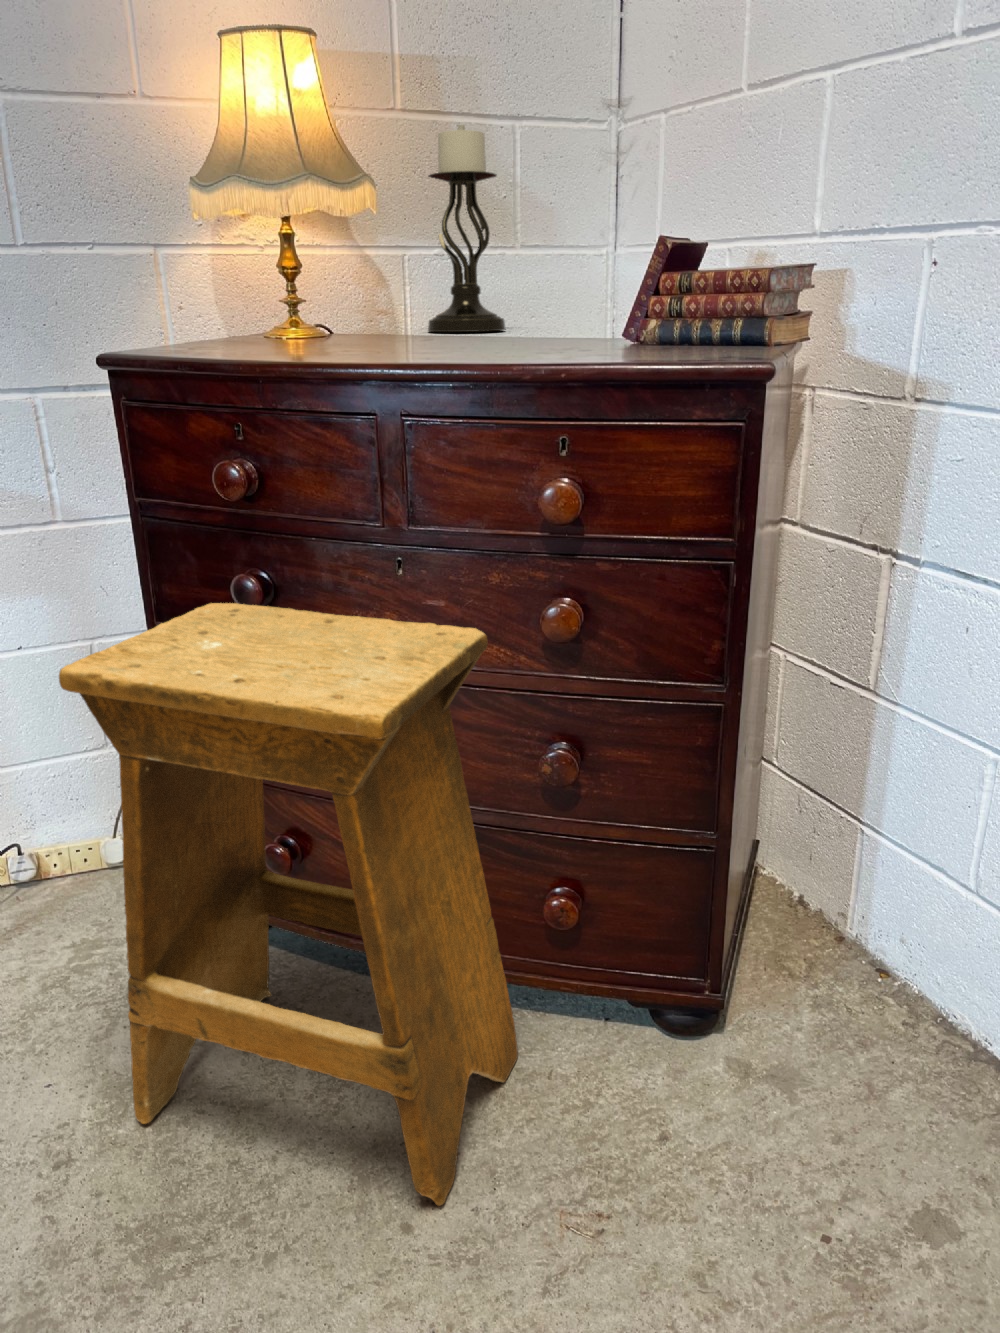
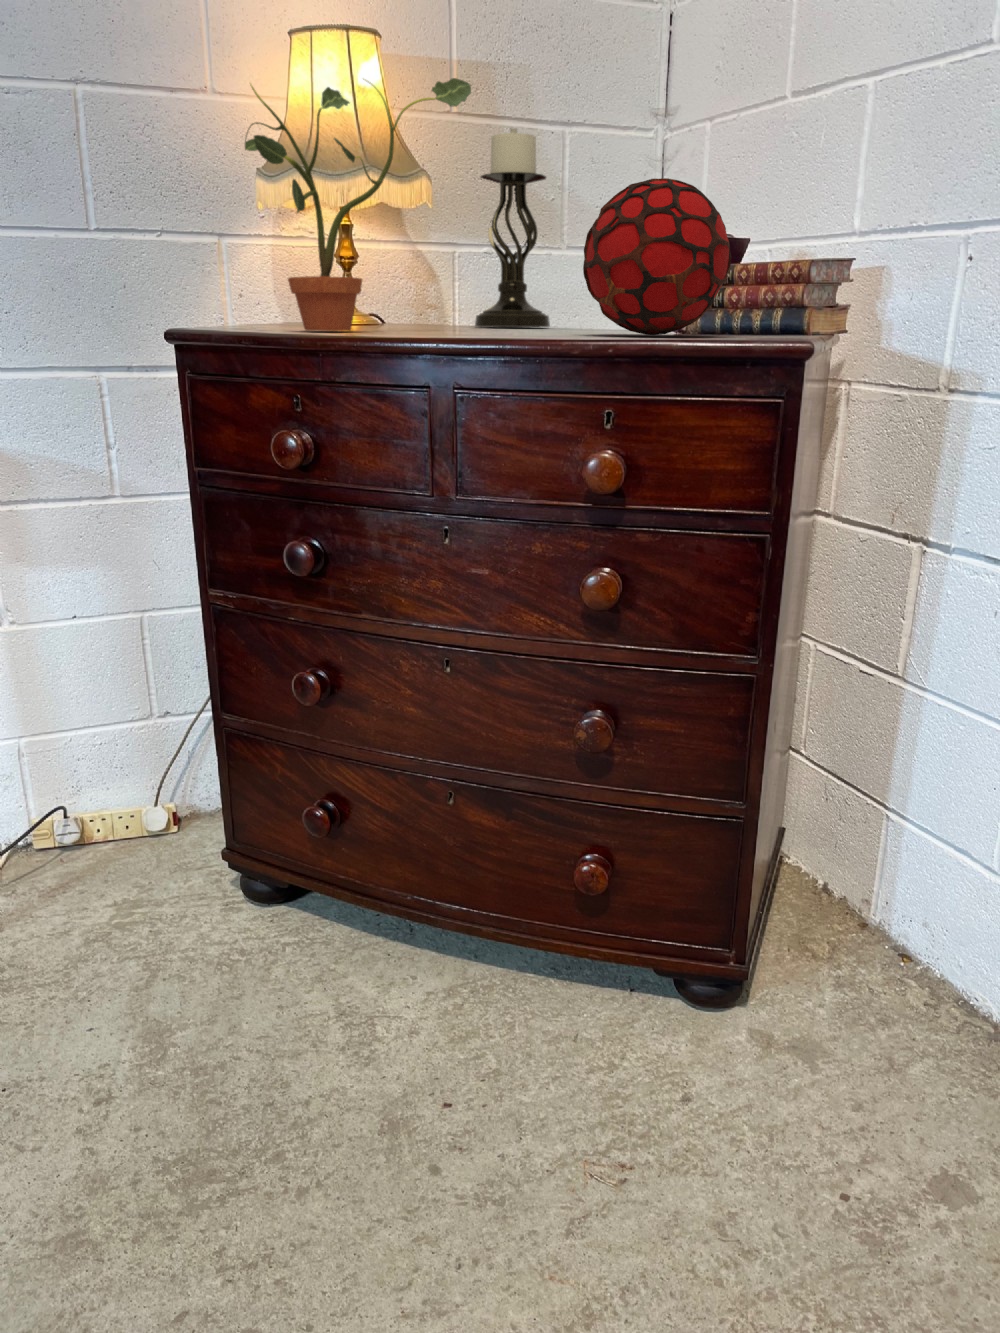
potted plant: none [174,81,412,351] -> present [245,78,471,331]
decorative orb: none [534,187,688,349] -> present [583,178,732,335]
stool: present [59,603,518,1206] -> none [123,567,544,1151]

